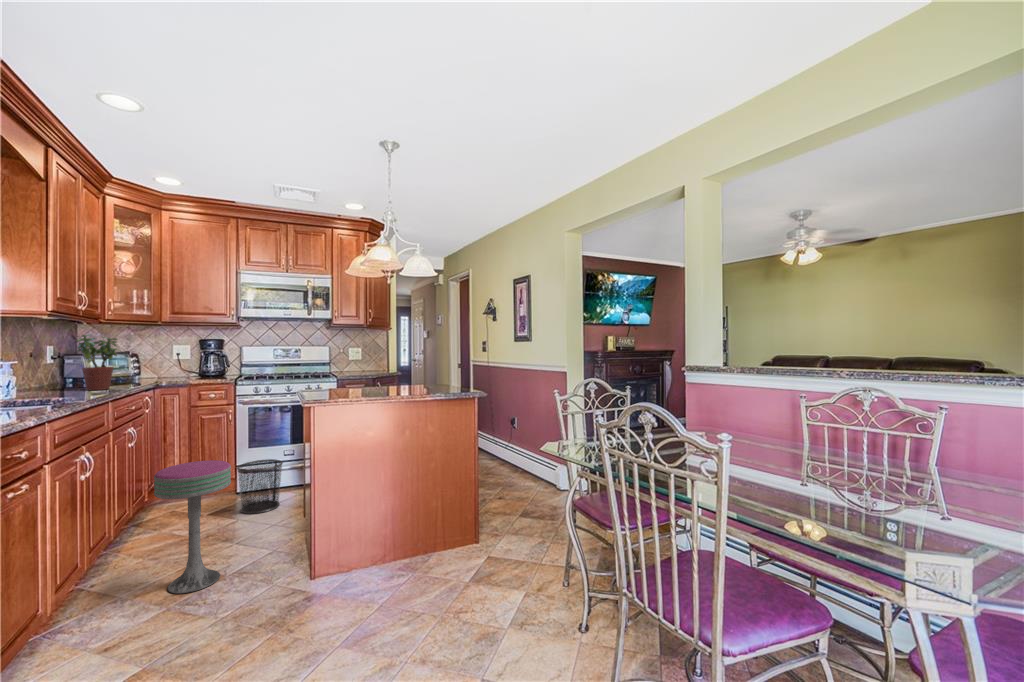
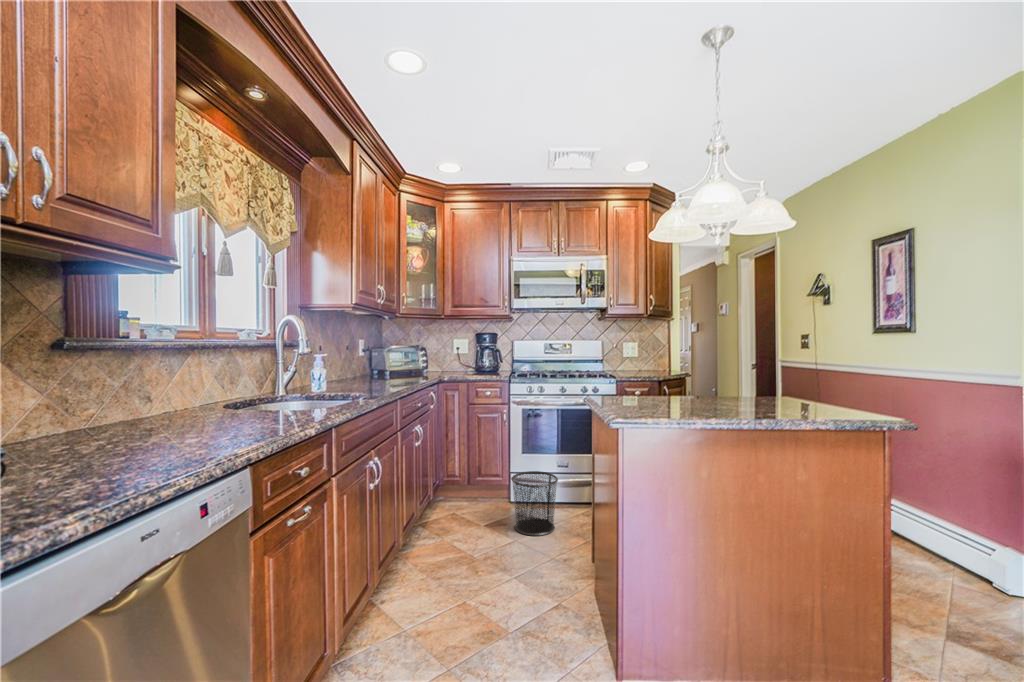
potted plant: present [76,334,118,390] -> none [375,328,410,385]
bar stool: present [154,460,231,594] -> none [433,481,511,650]

